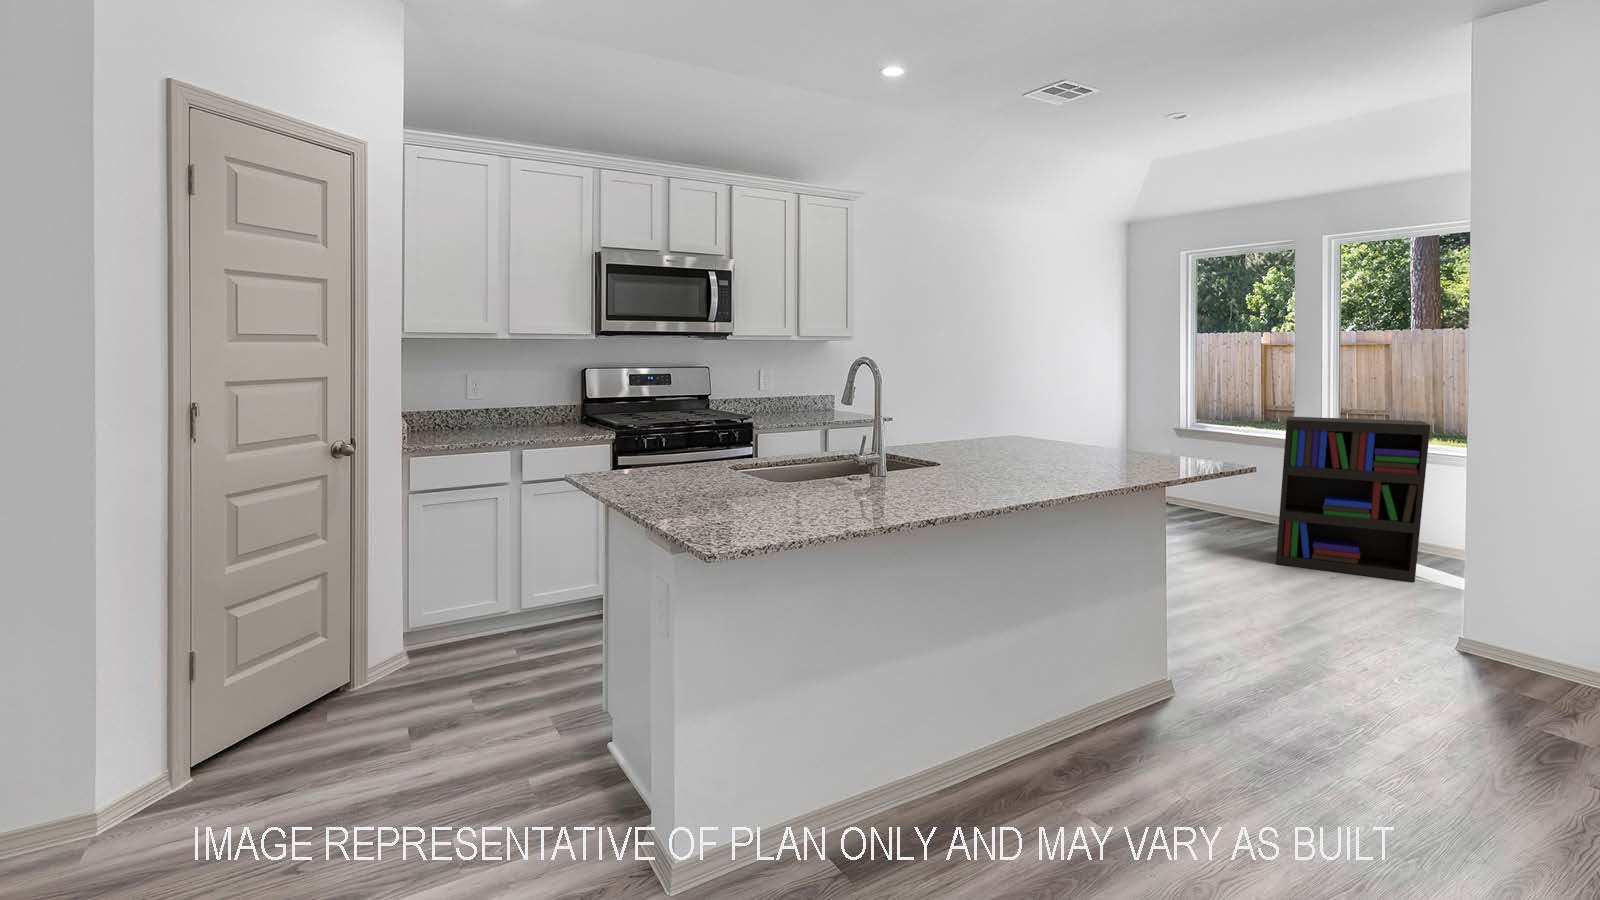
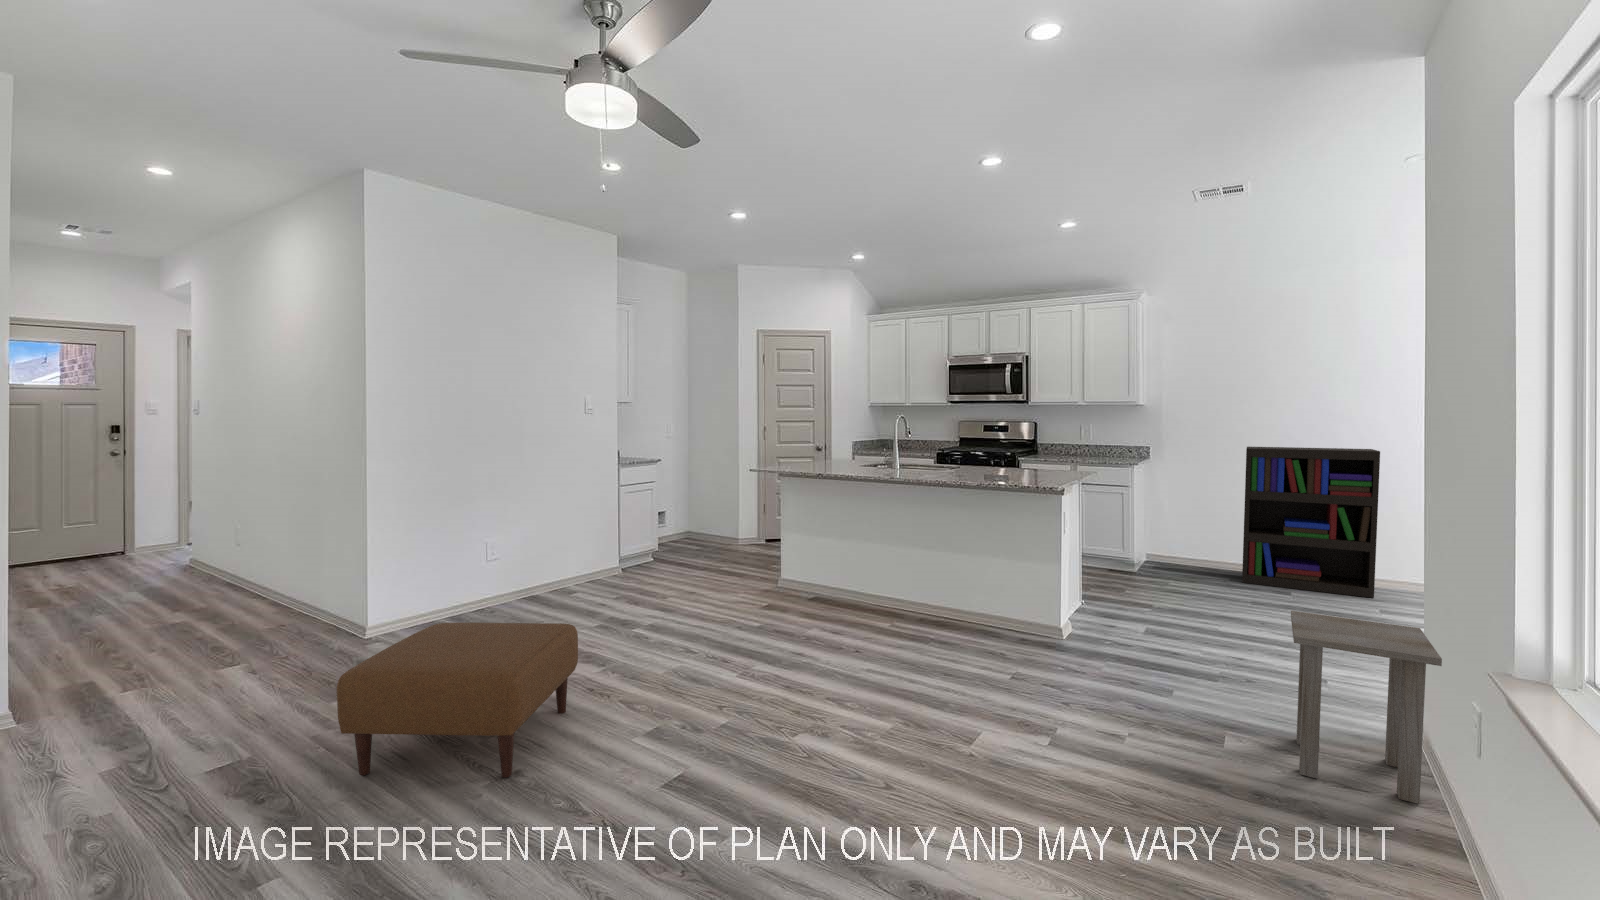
side table: none [1309,607,1455,804] -> present [1291,611,1442,804]
ottoman: none [324,616,568,777] -> present [337,622,578,778]

